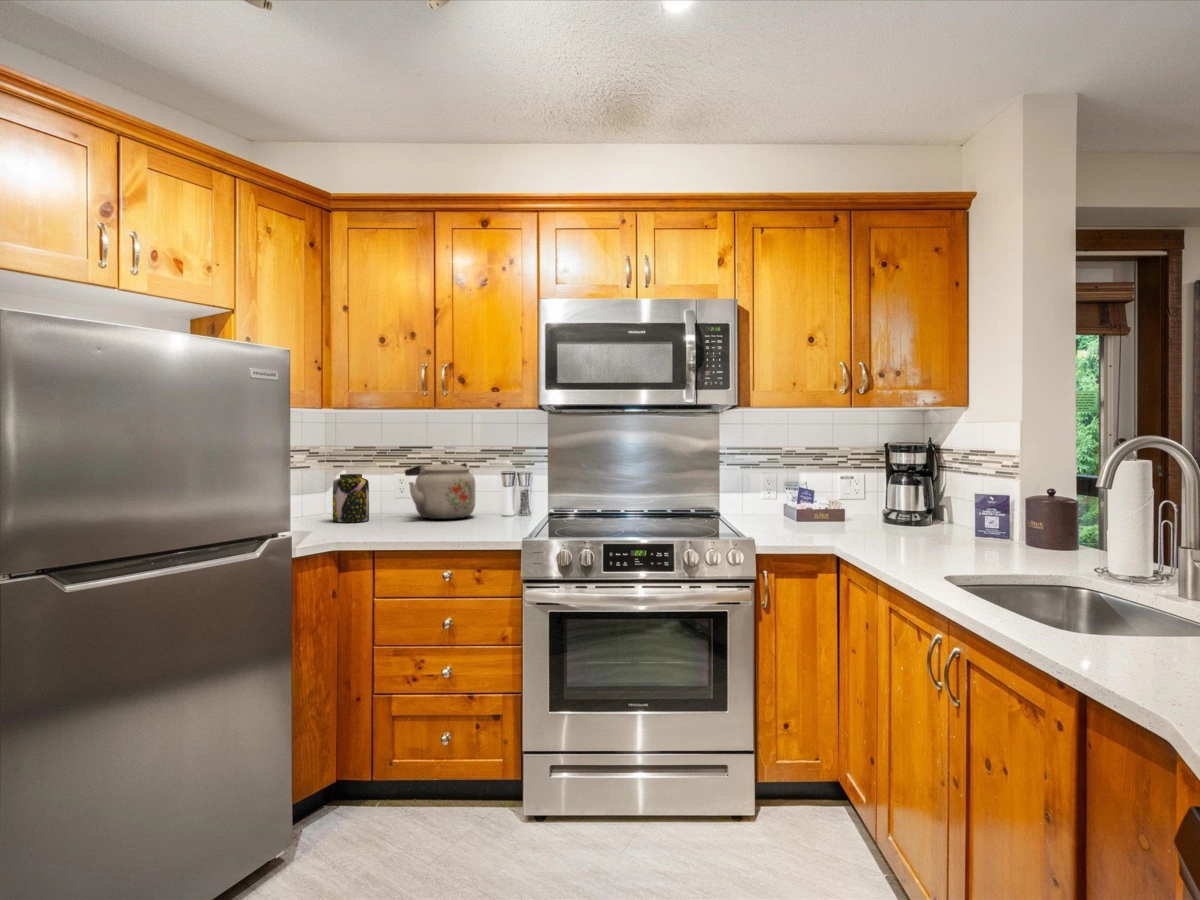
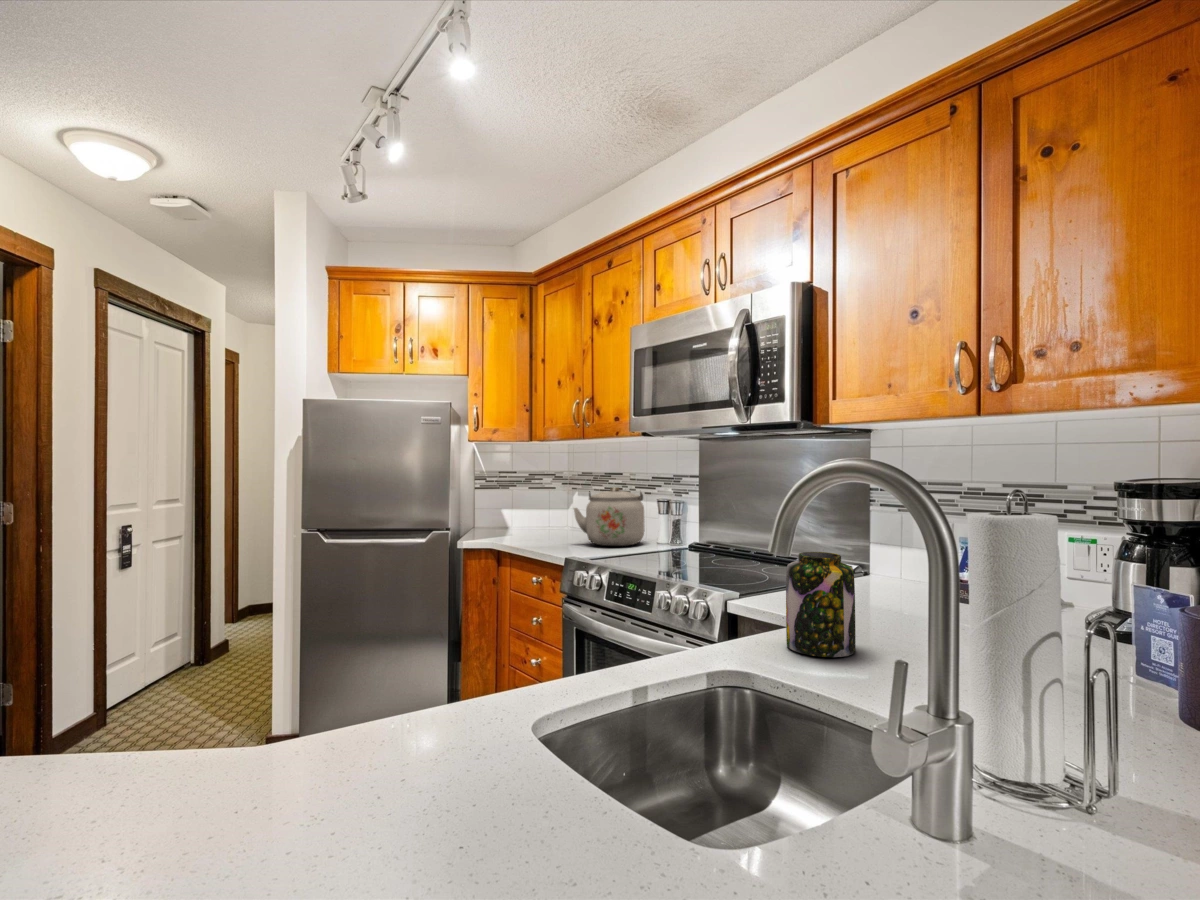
jar: present [333,474,369,522] -> present [786,552,856,657]

